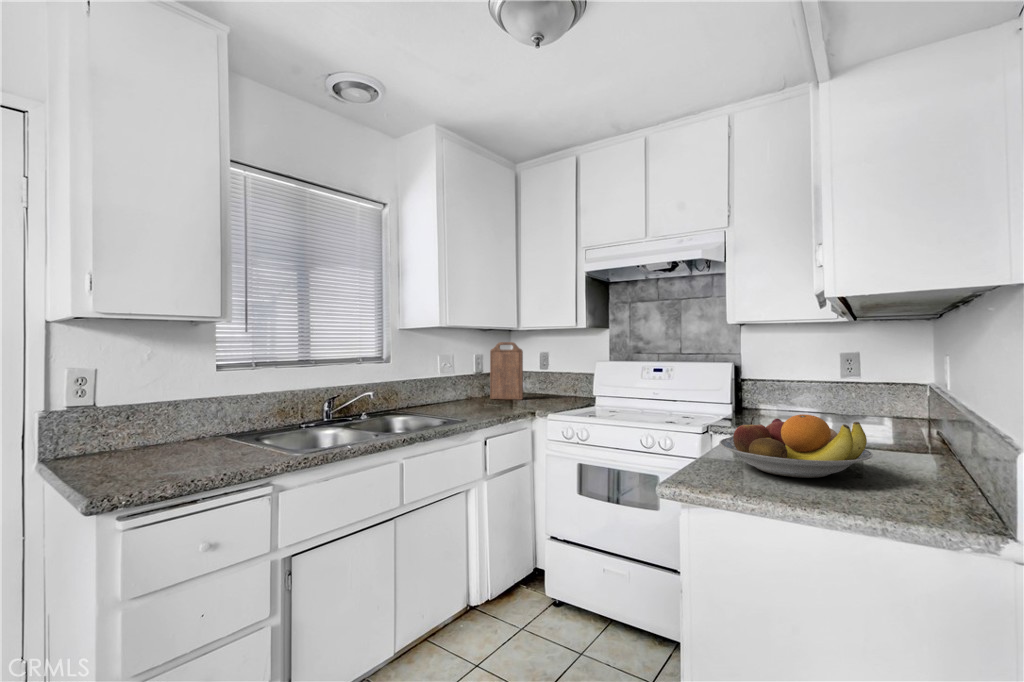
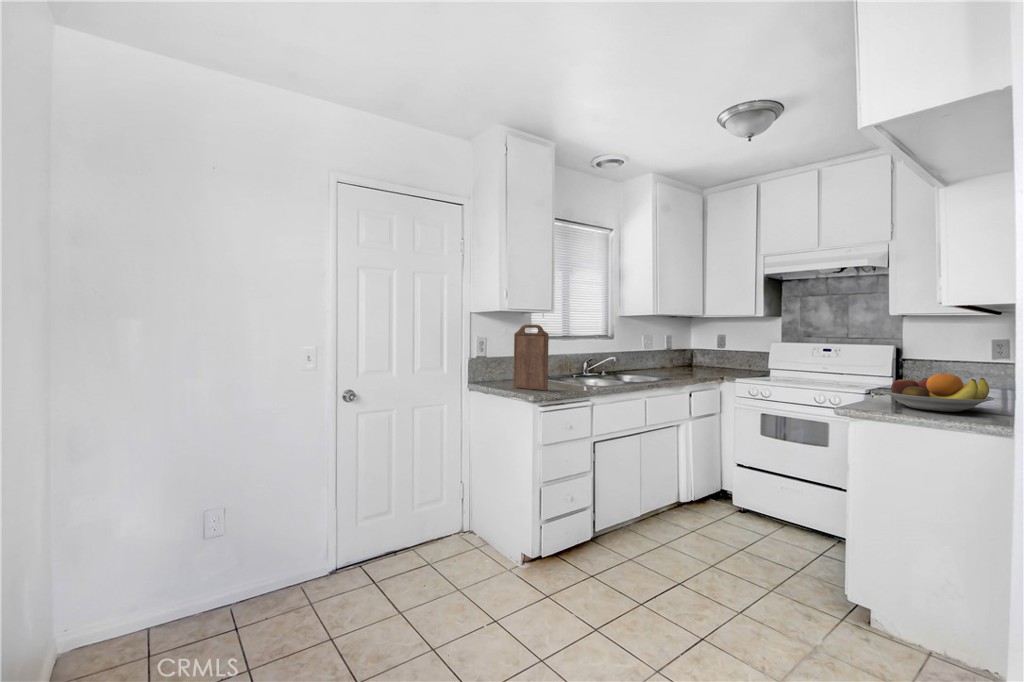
cutting board: present [490,342,523,400] -> present [513,324,549,390]

